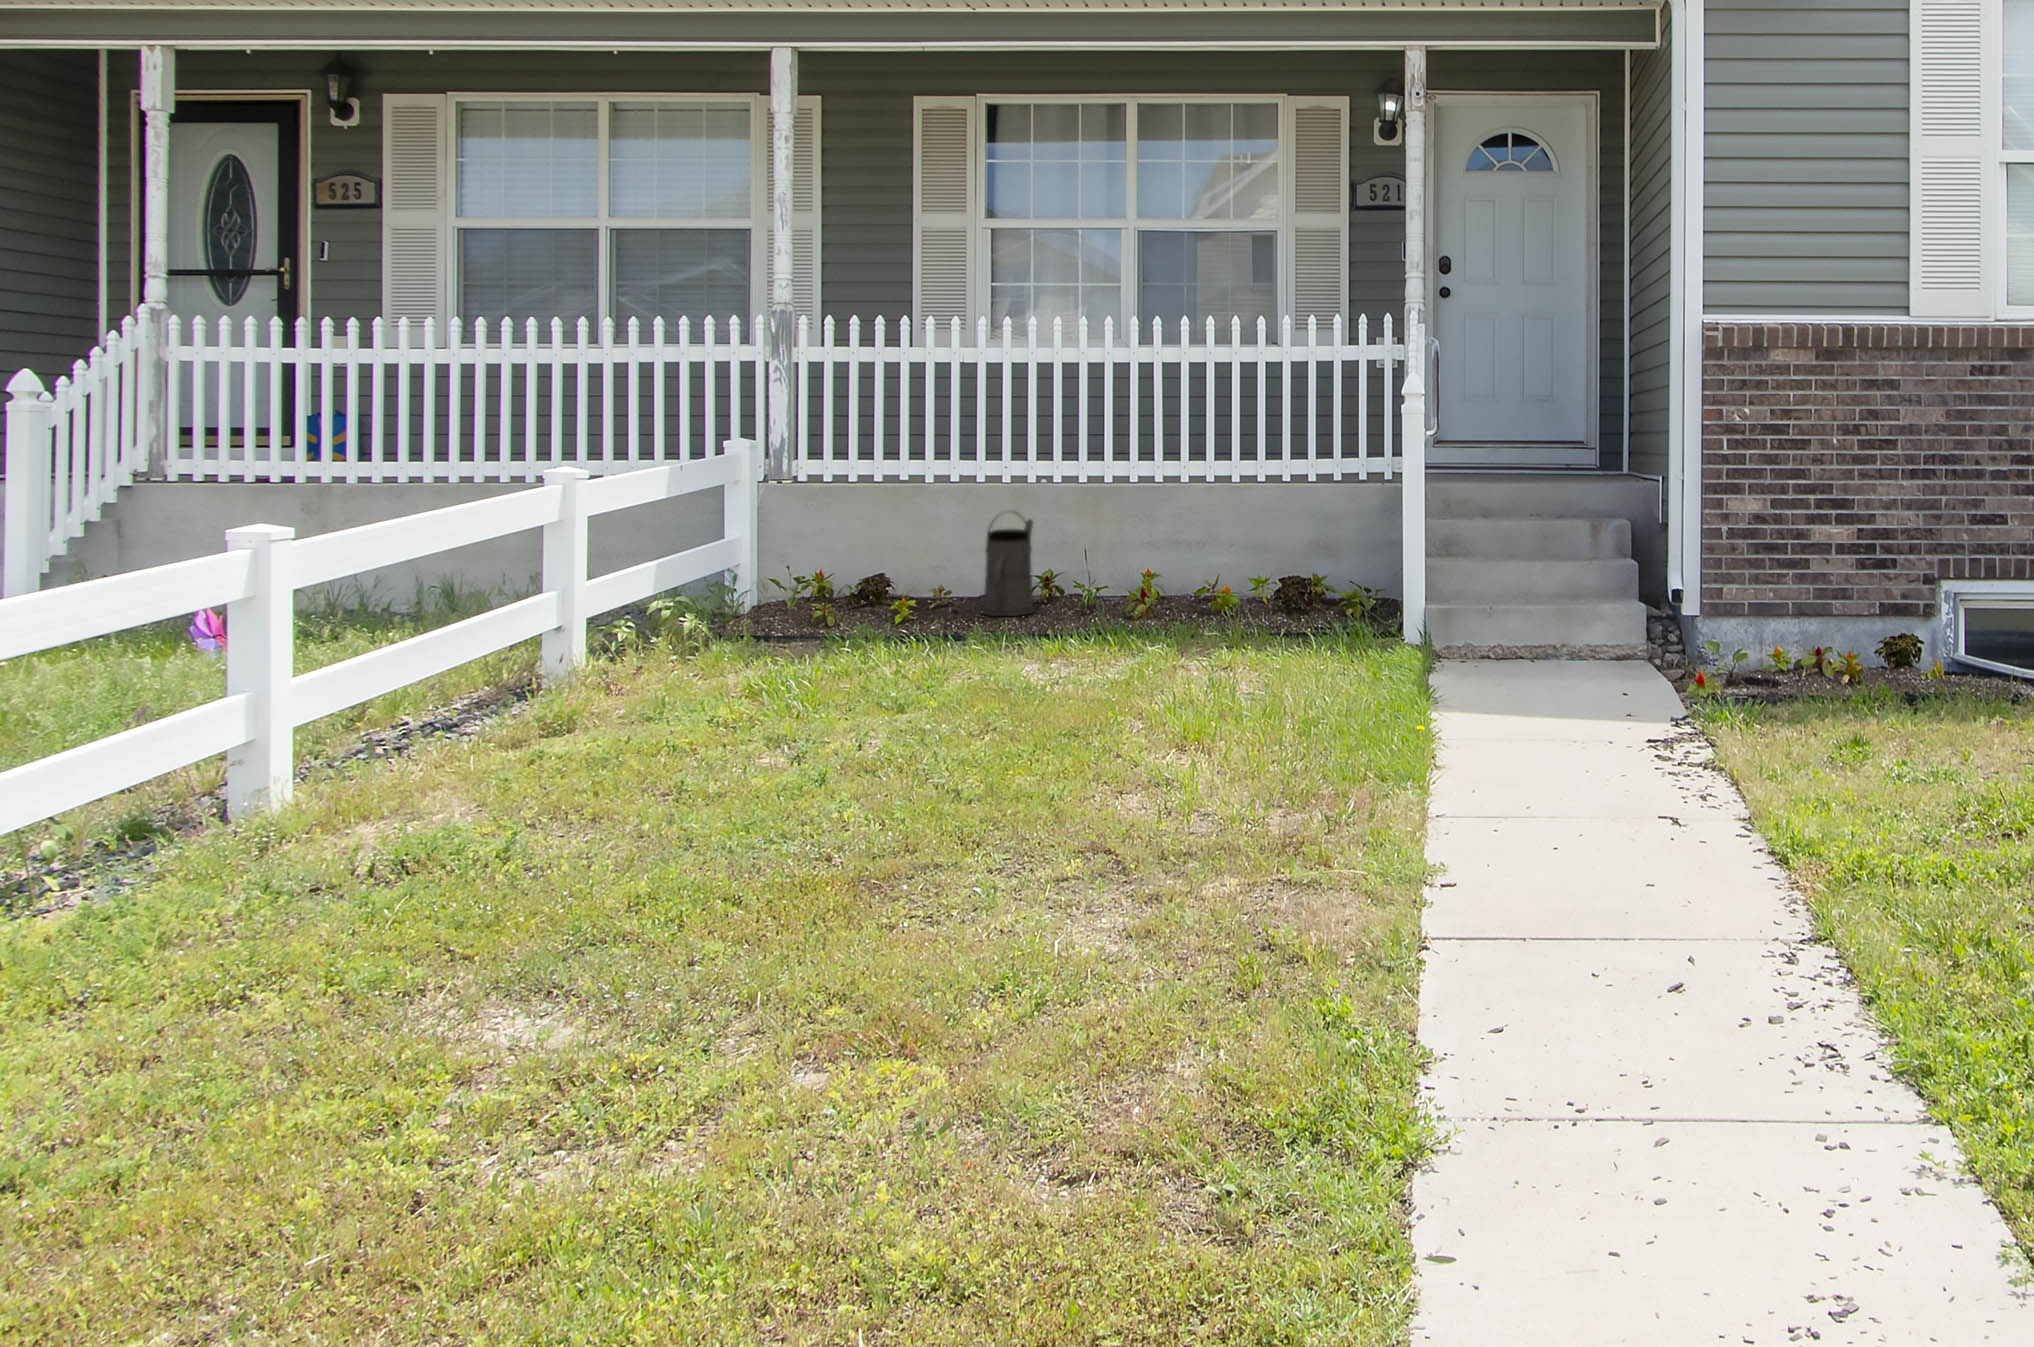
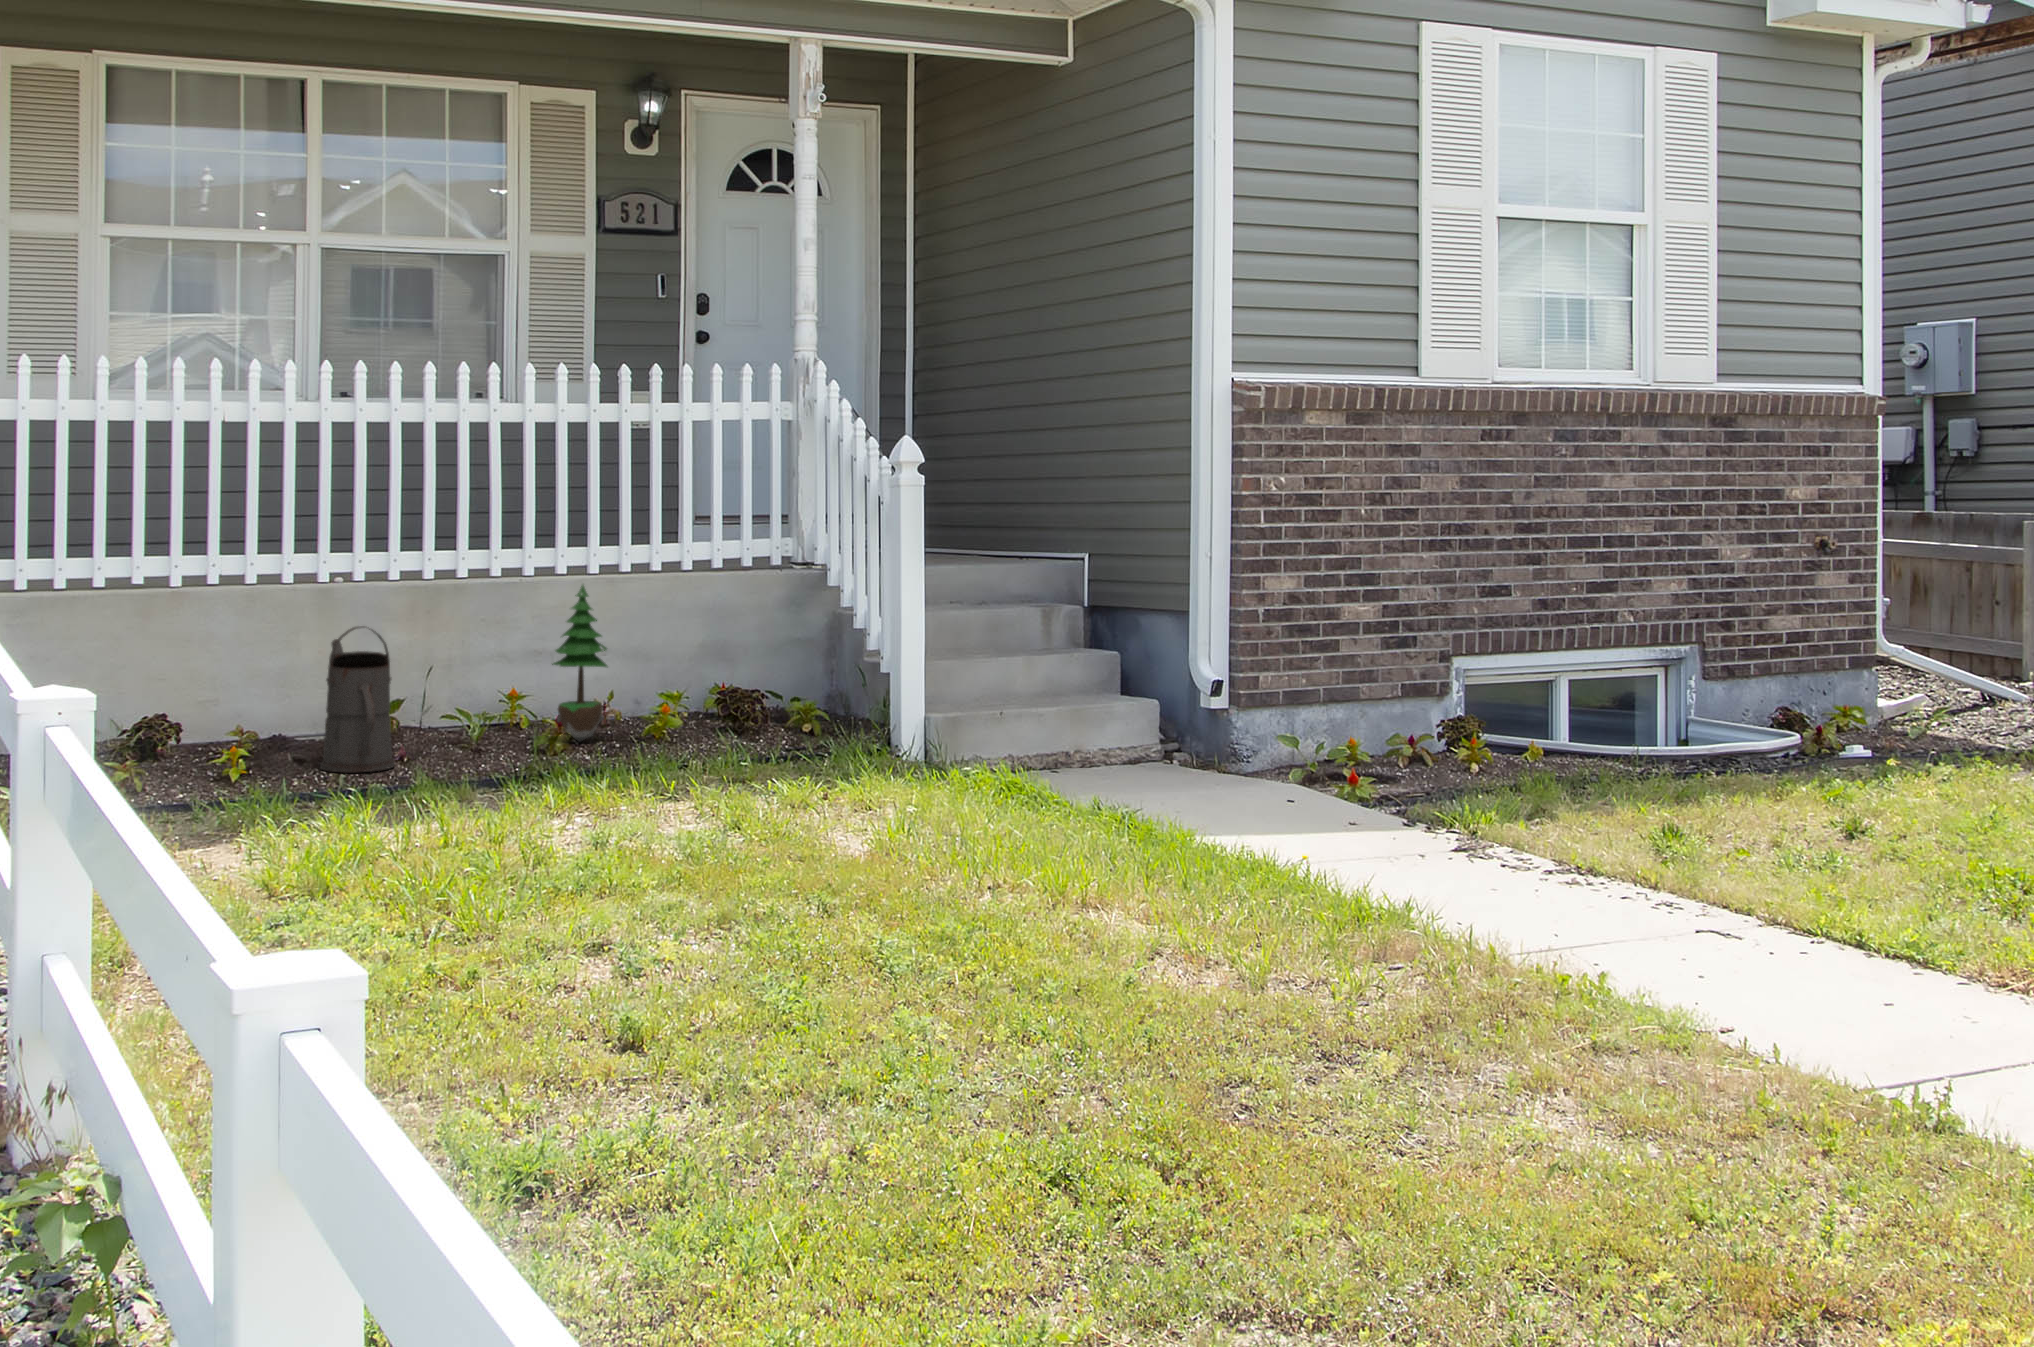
potted tree: none [1180,484,1225,605] -> present [552,585,607,742]

